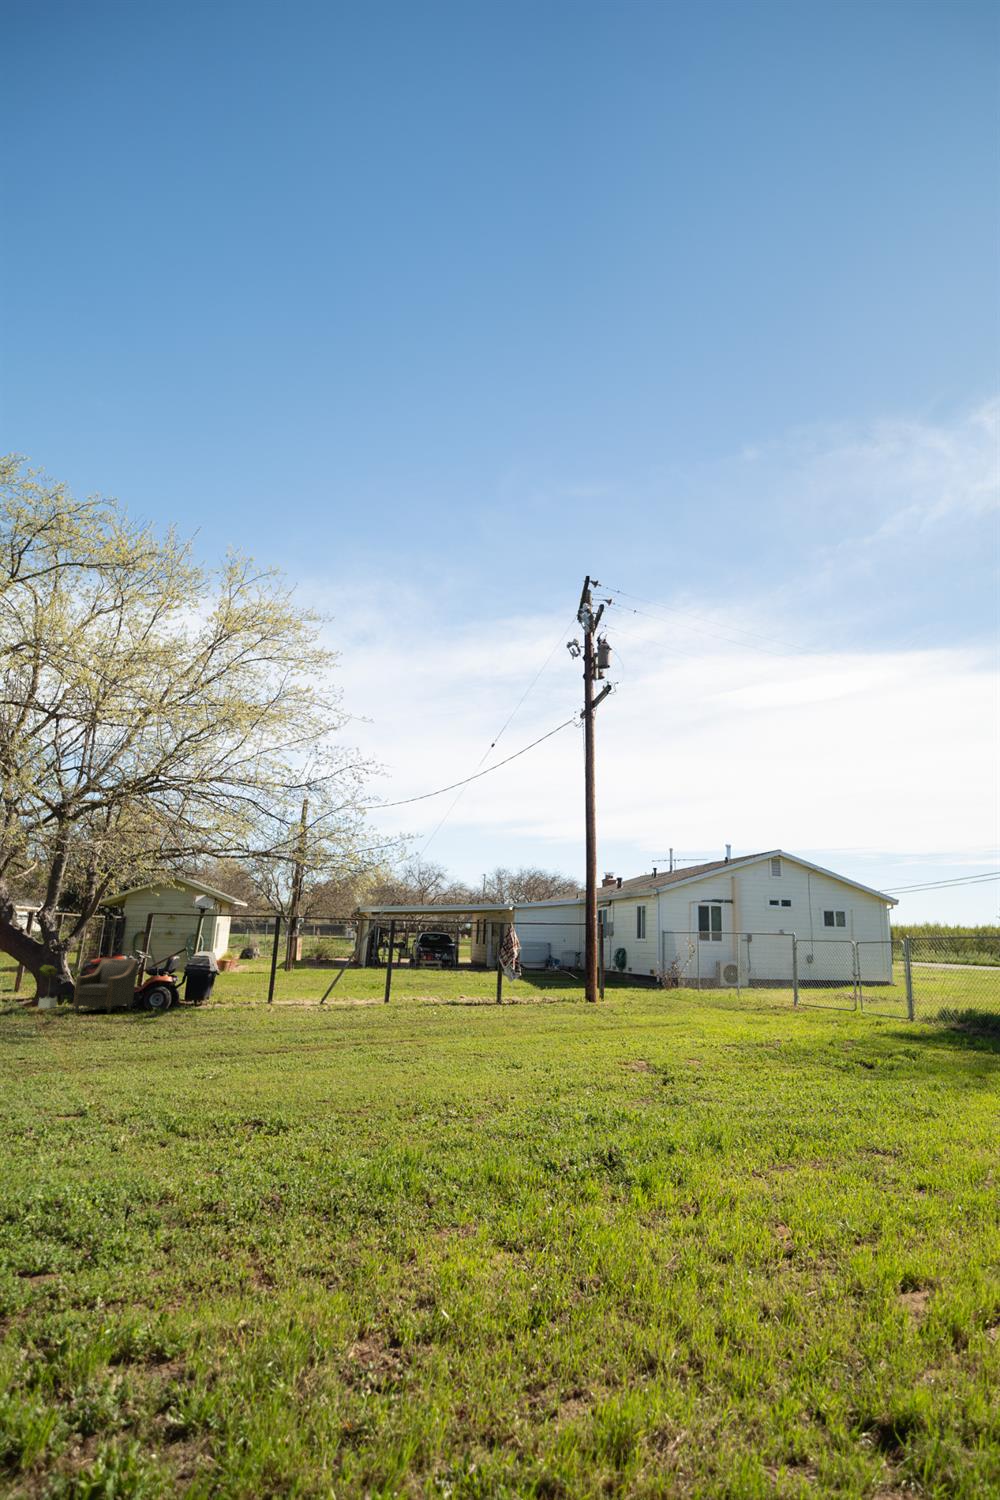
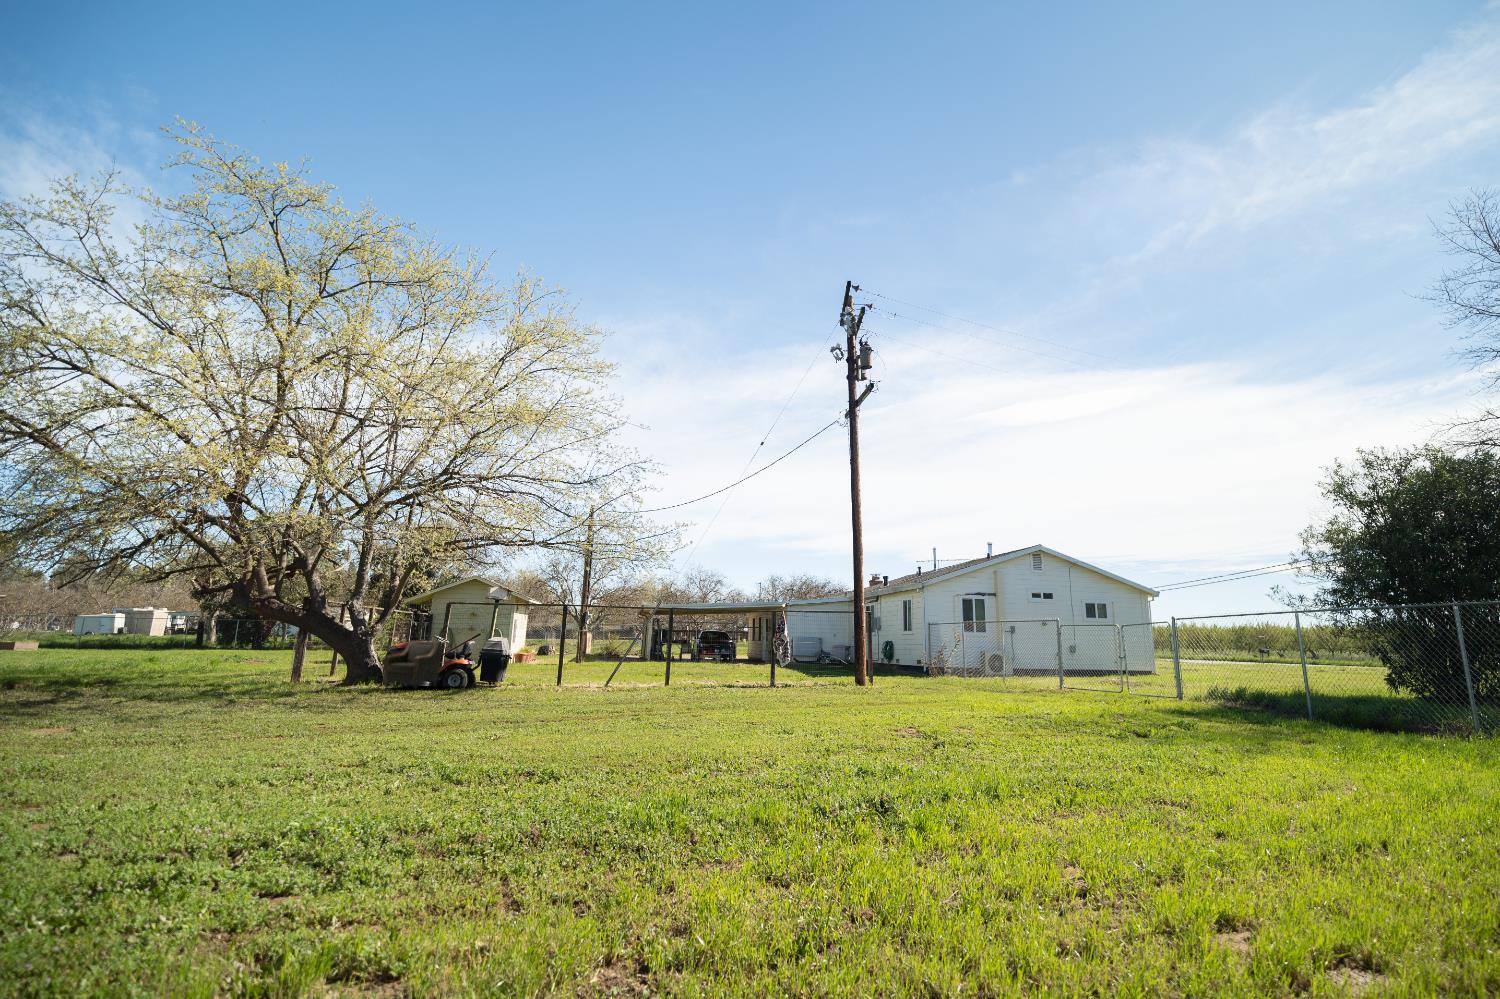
potted tree: present [38,965,57,1008] -> none [353,646,370,686]

